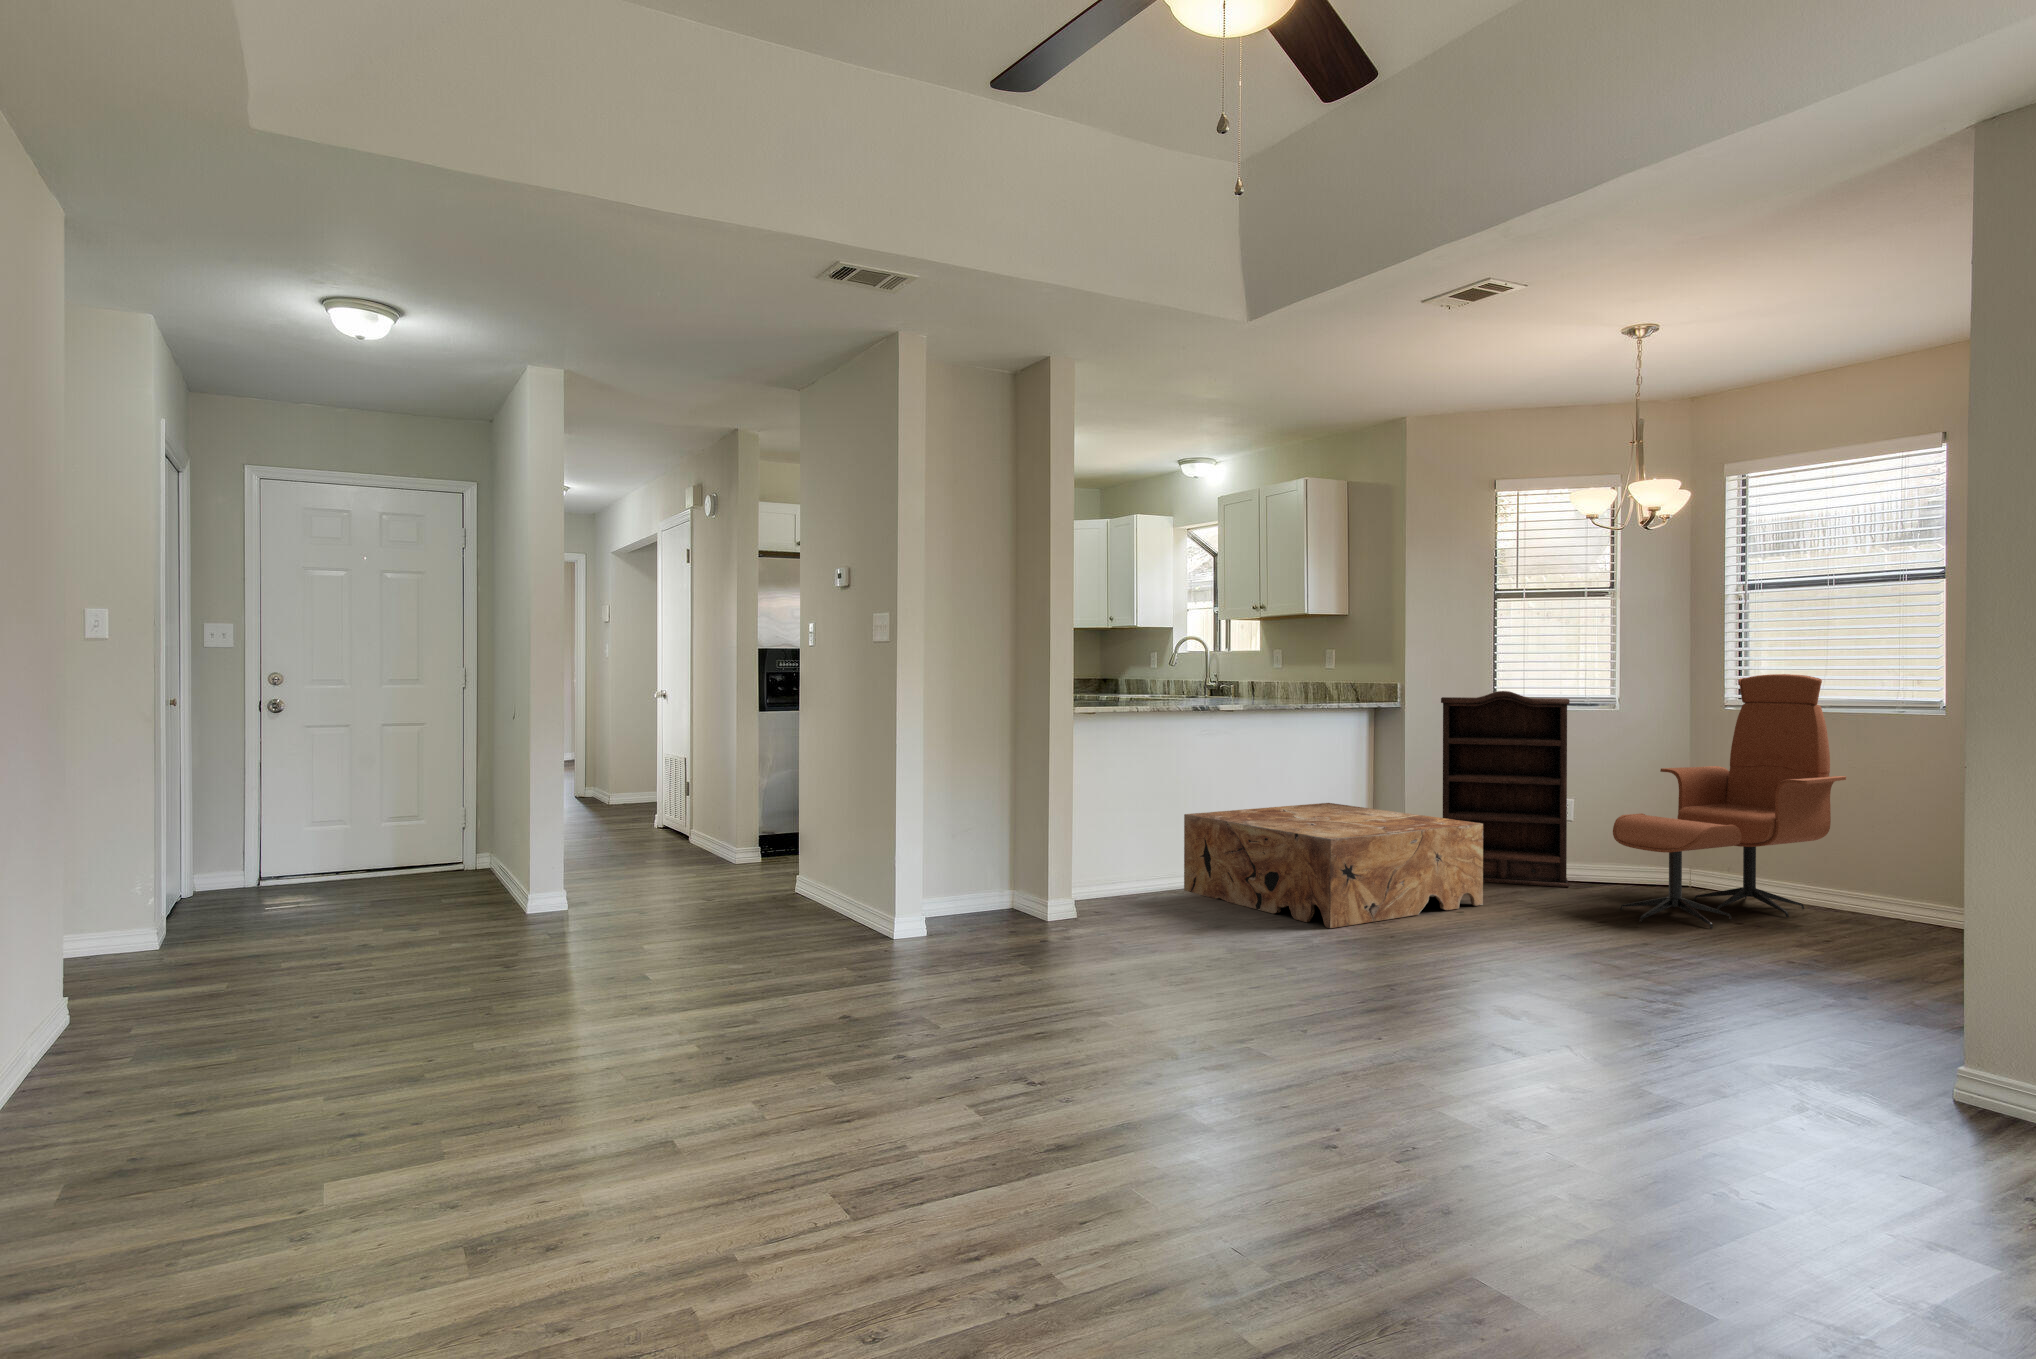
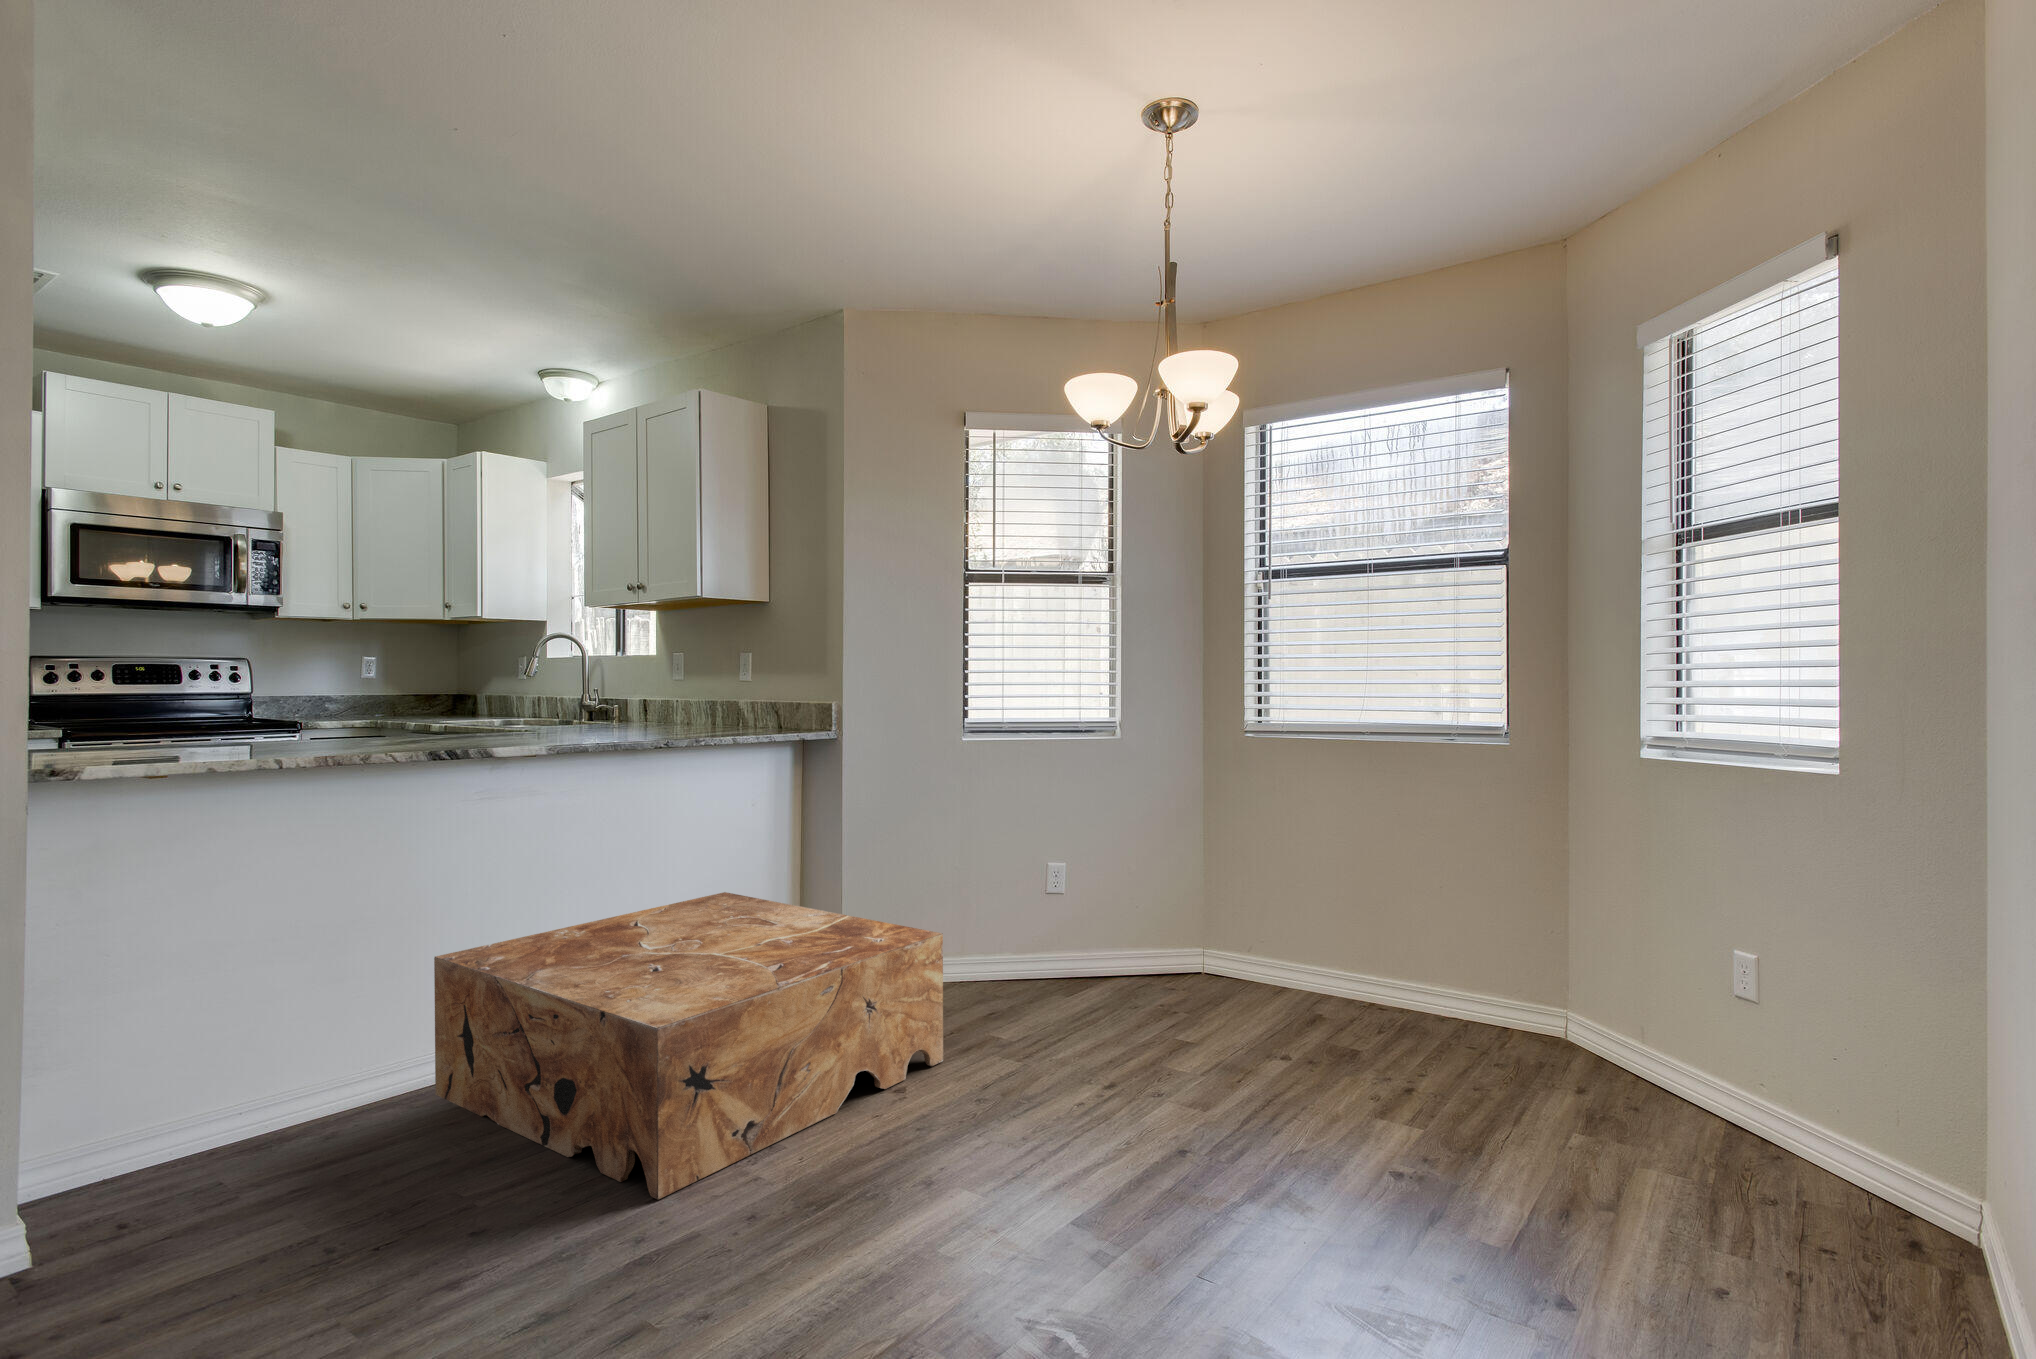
lounge chair: present [1613,674,1846,929] -> none [1124,690,1397,1078]
bookshelf: present [1441,691,1570,887] -> none [889,714,1061,995]

